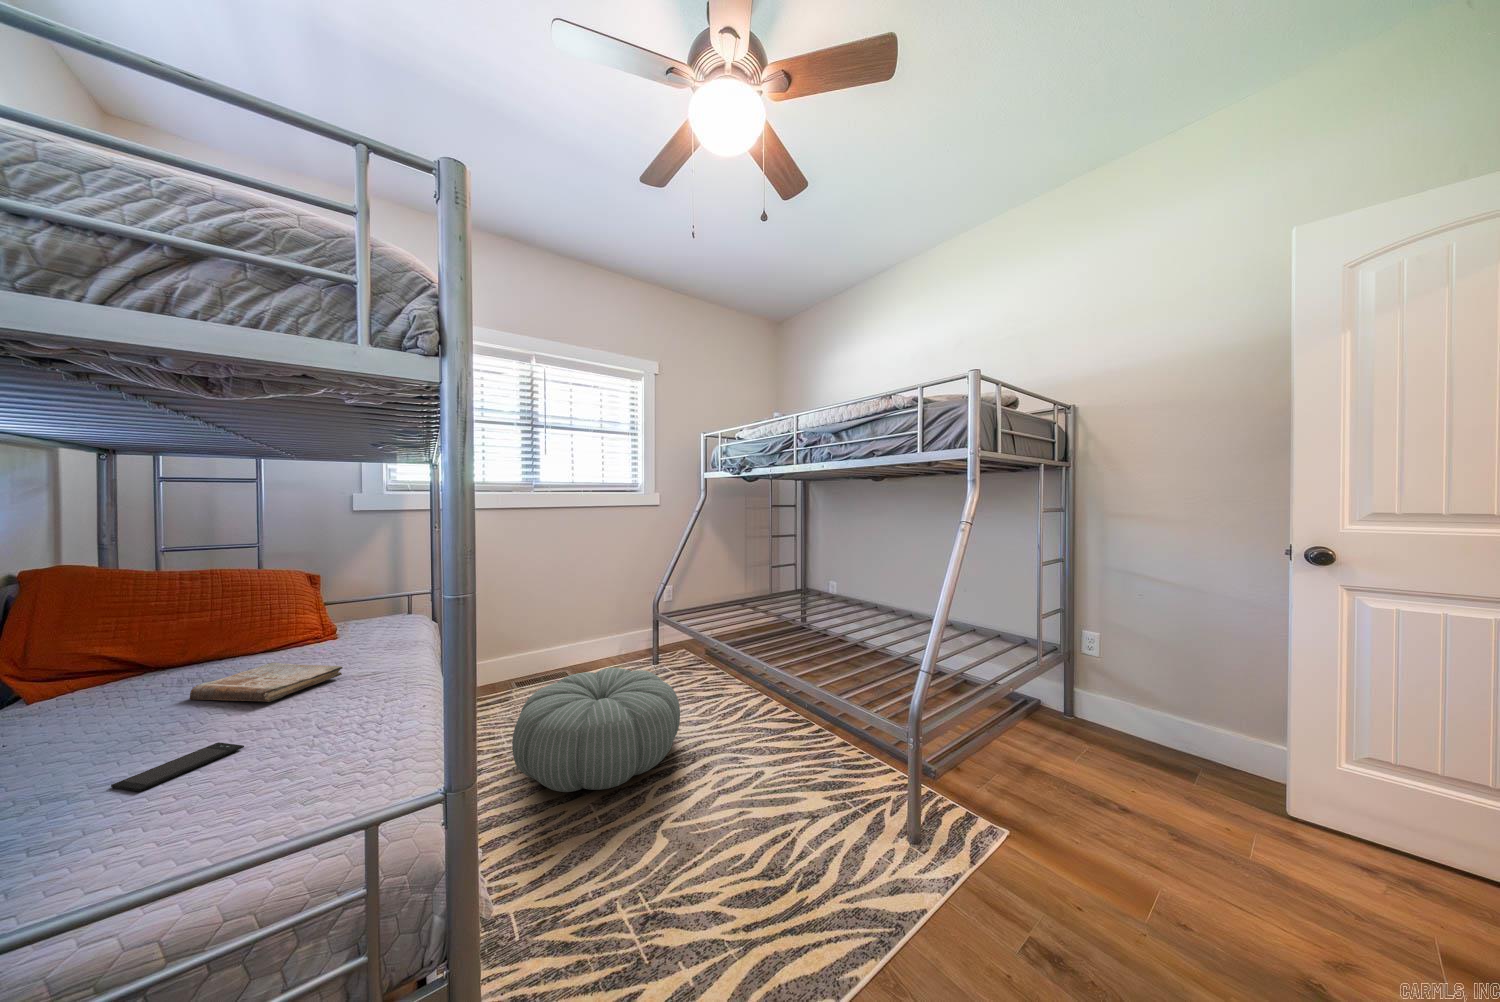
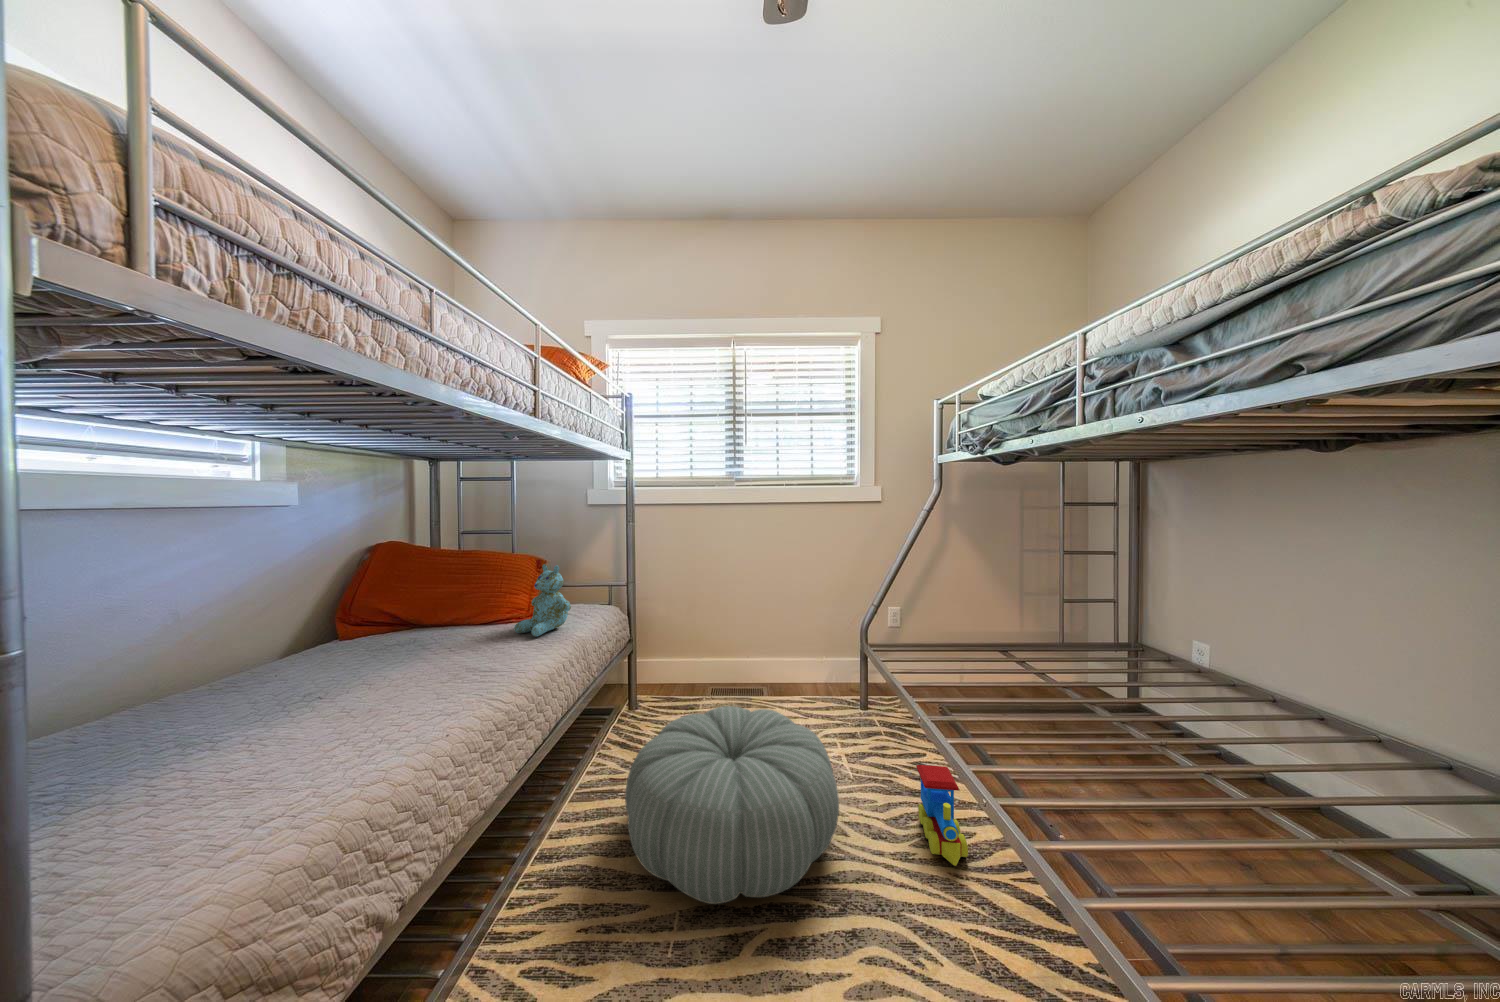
stuffed bear: none [311,577,388,655] -> present [514,564,571,637]
book: present [190,663,343,702] -> none [408,635,497,677]
toy train: none [714,672,749,720] -> present [916,765,968,866]
smartphone: present [111,742,244,792] -> none [235,714,339,754]

